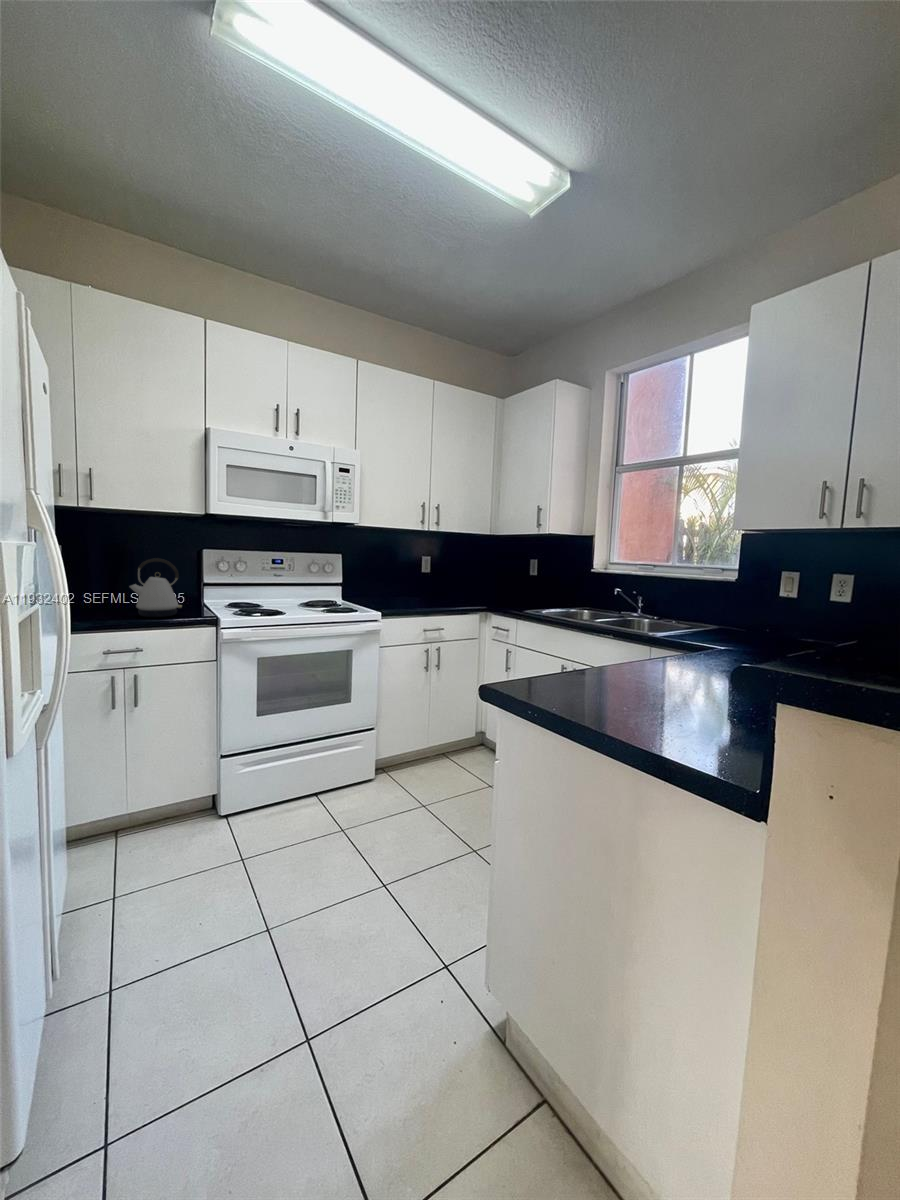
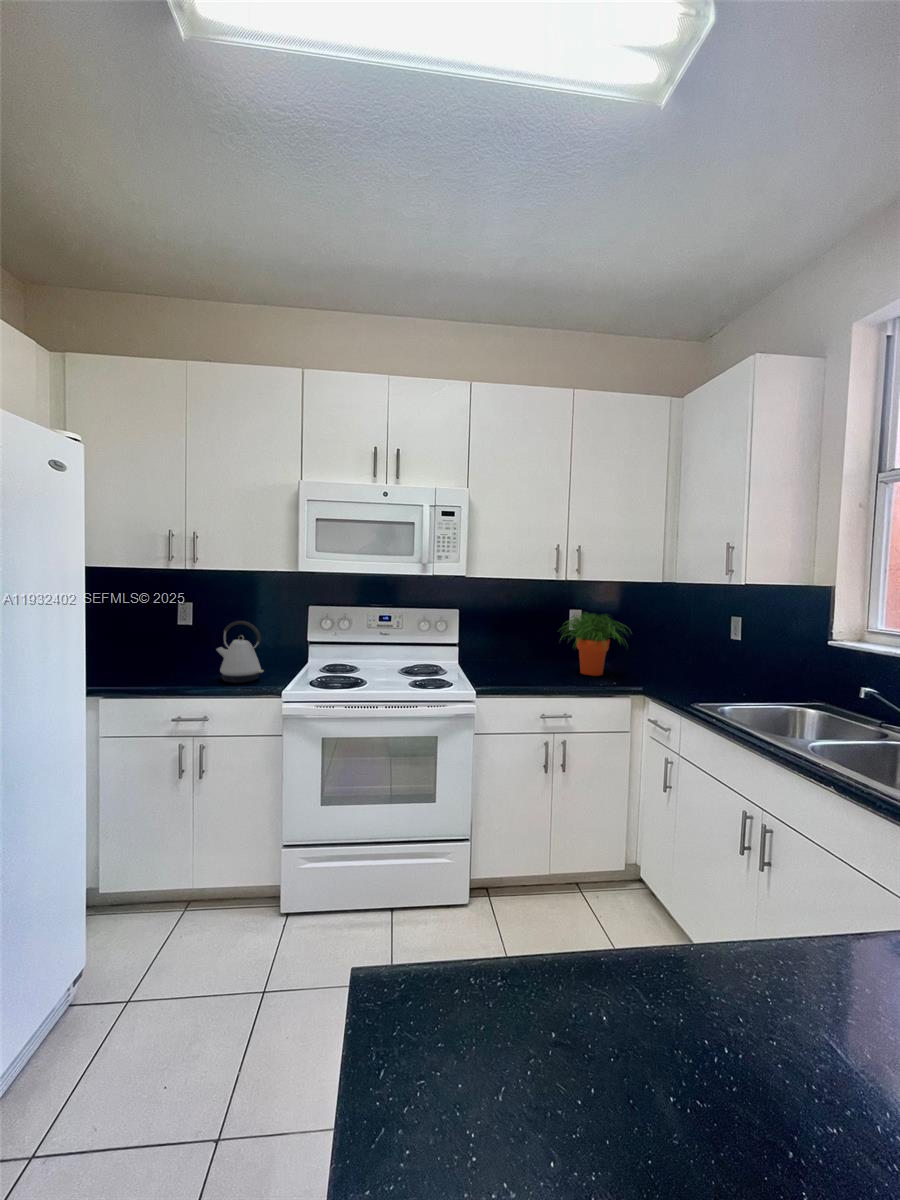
potted plant: none [419,556,472,603] -> present [560,612,625,676]

